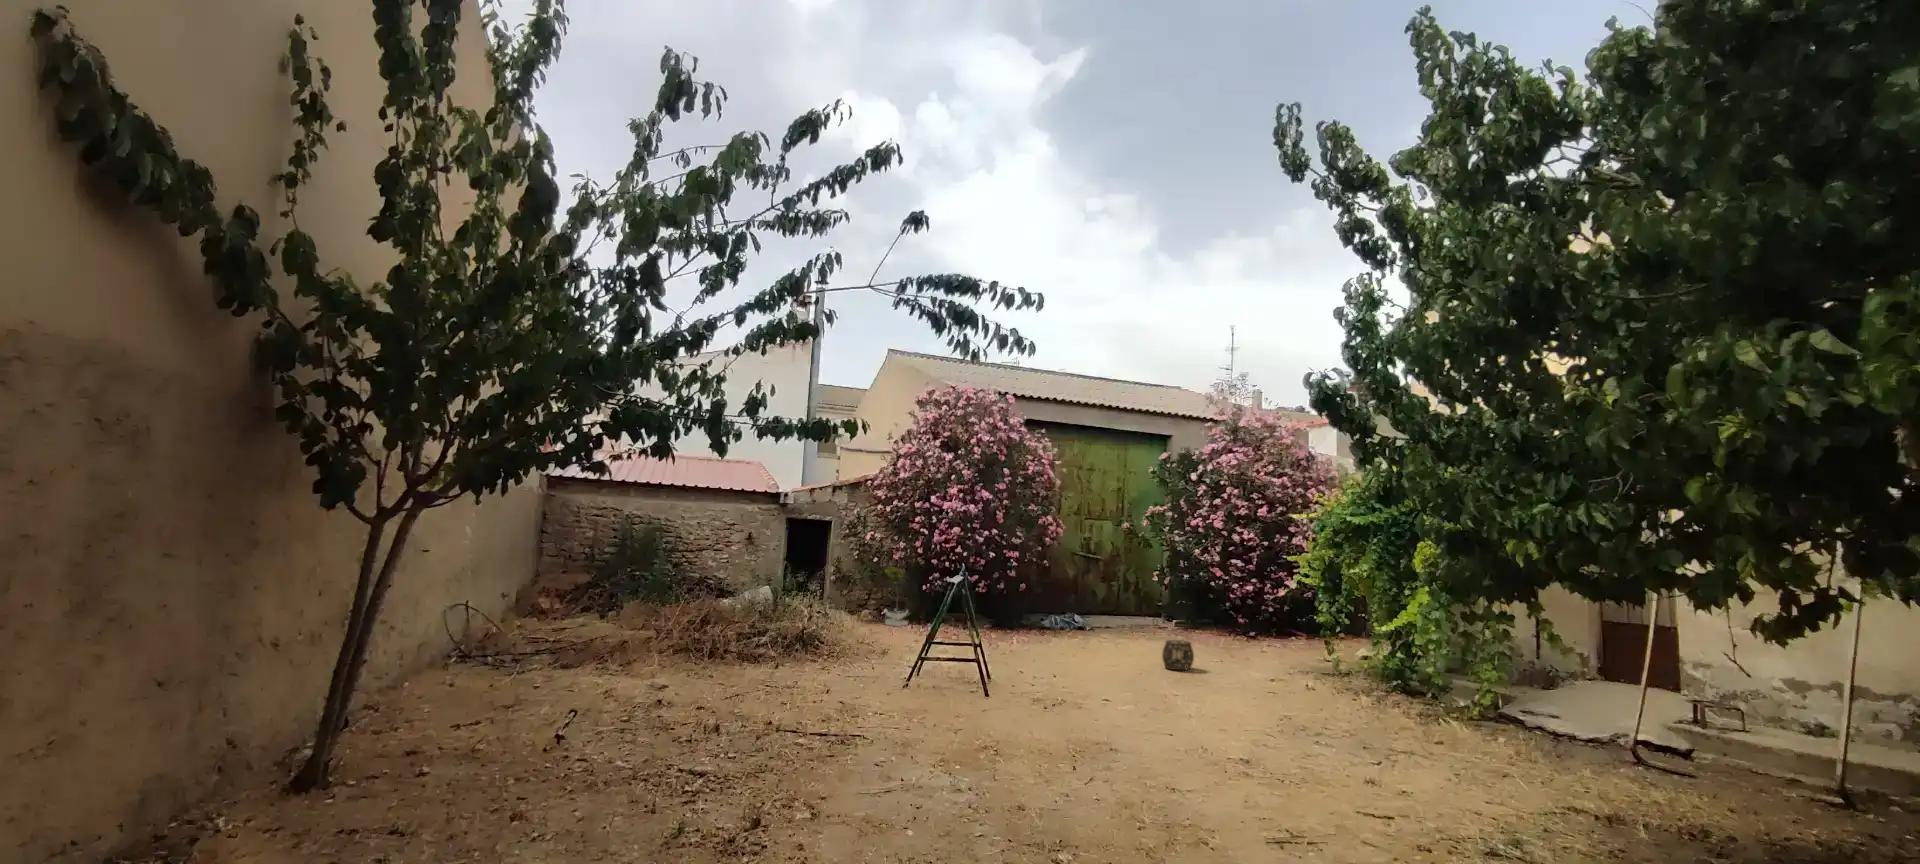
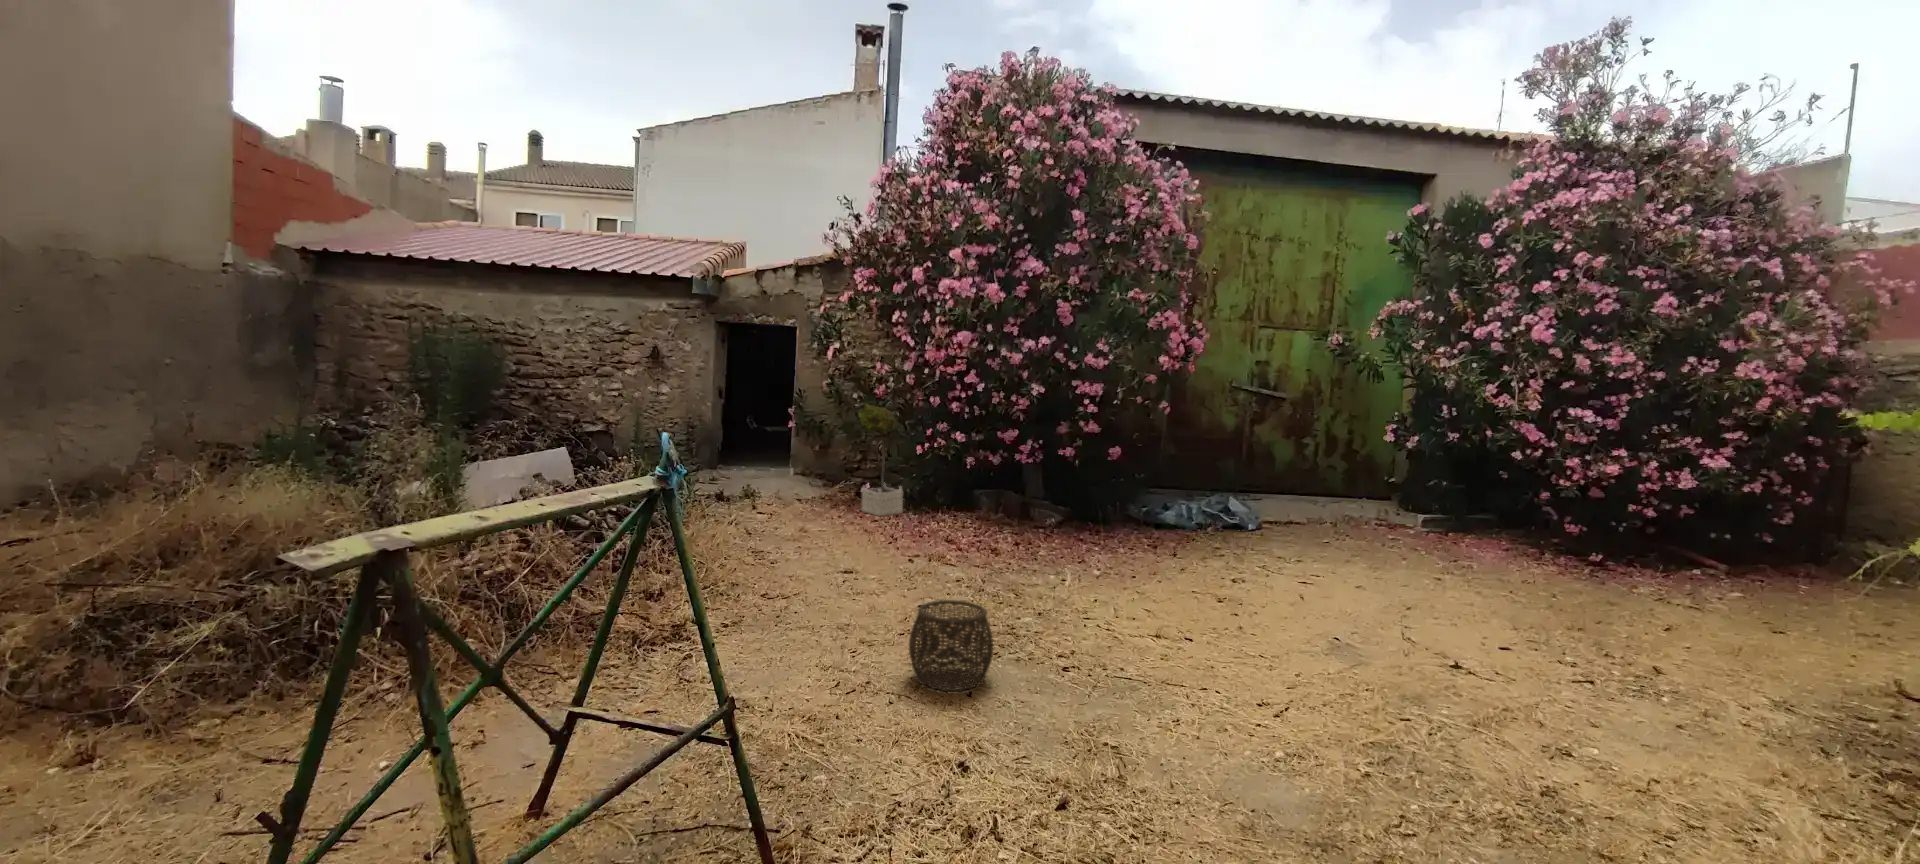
woven basket: present [1162,640,1194,670] -> present [909,600,993,691]

